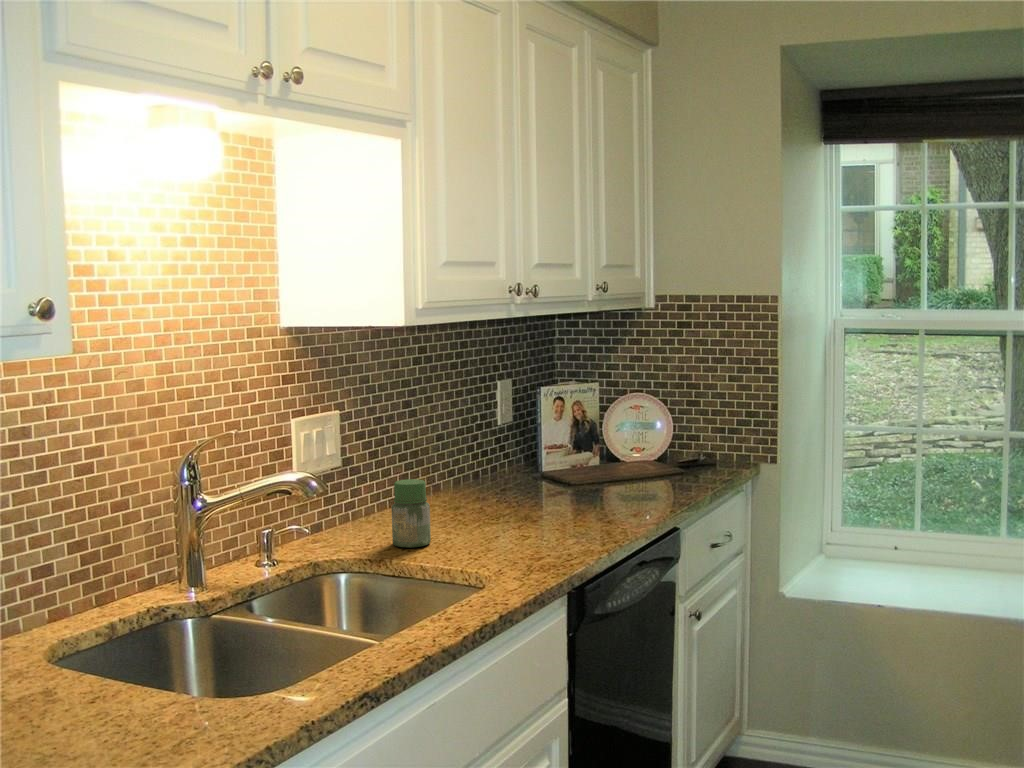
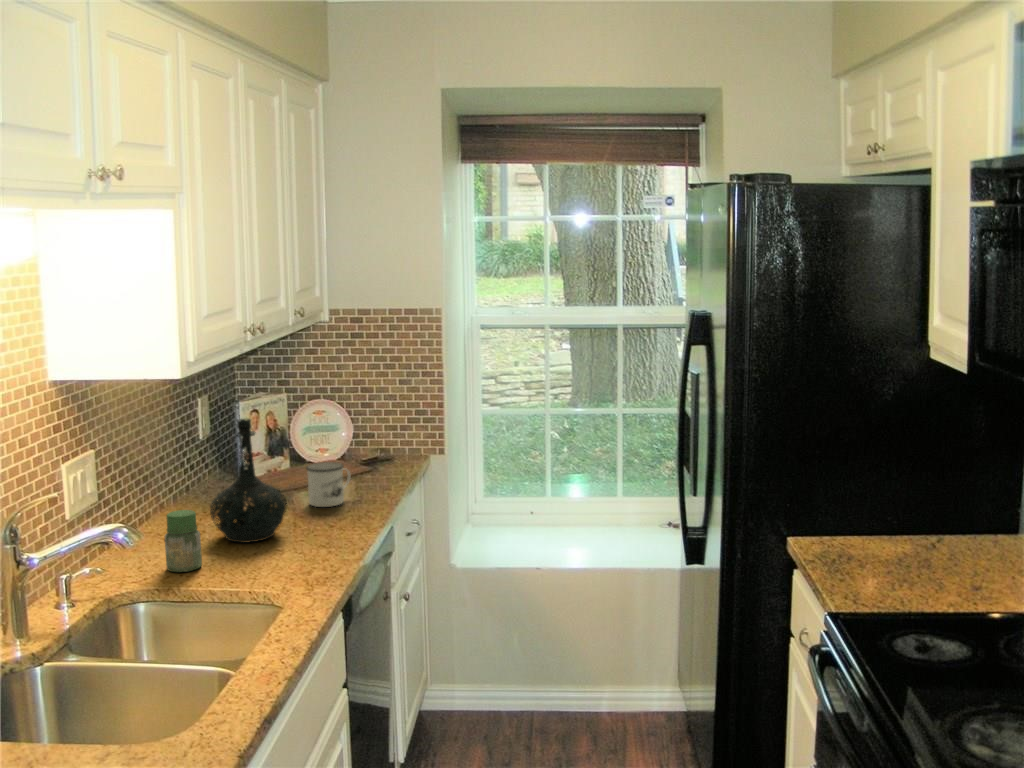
bottle: none [460,388,544,528] -> present [210,419,287,543]
mug: none [587,453,641,503] -> present [306,462,351,507]

